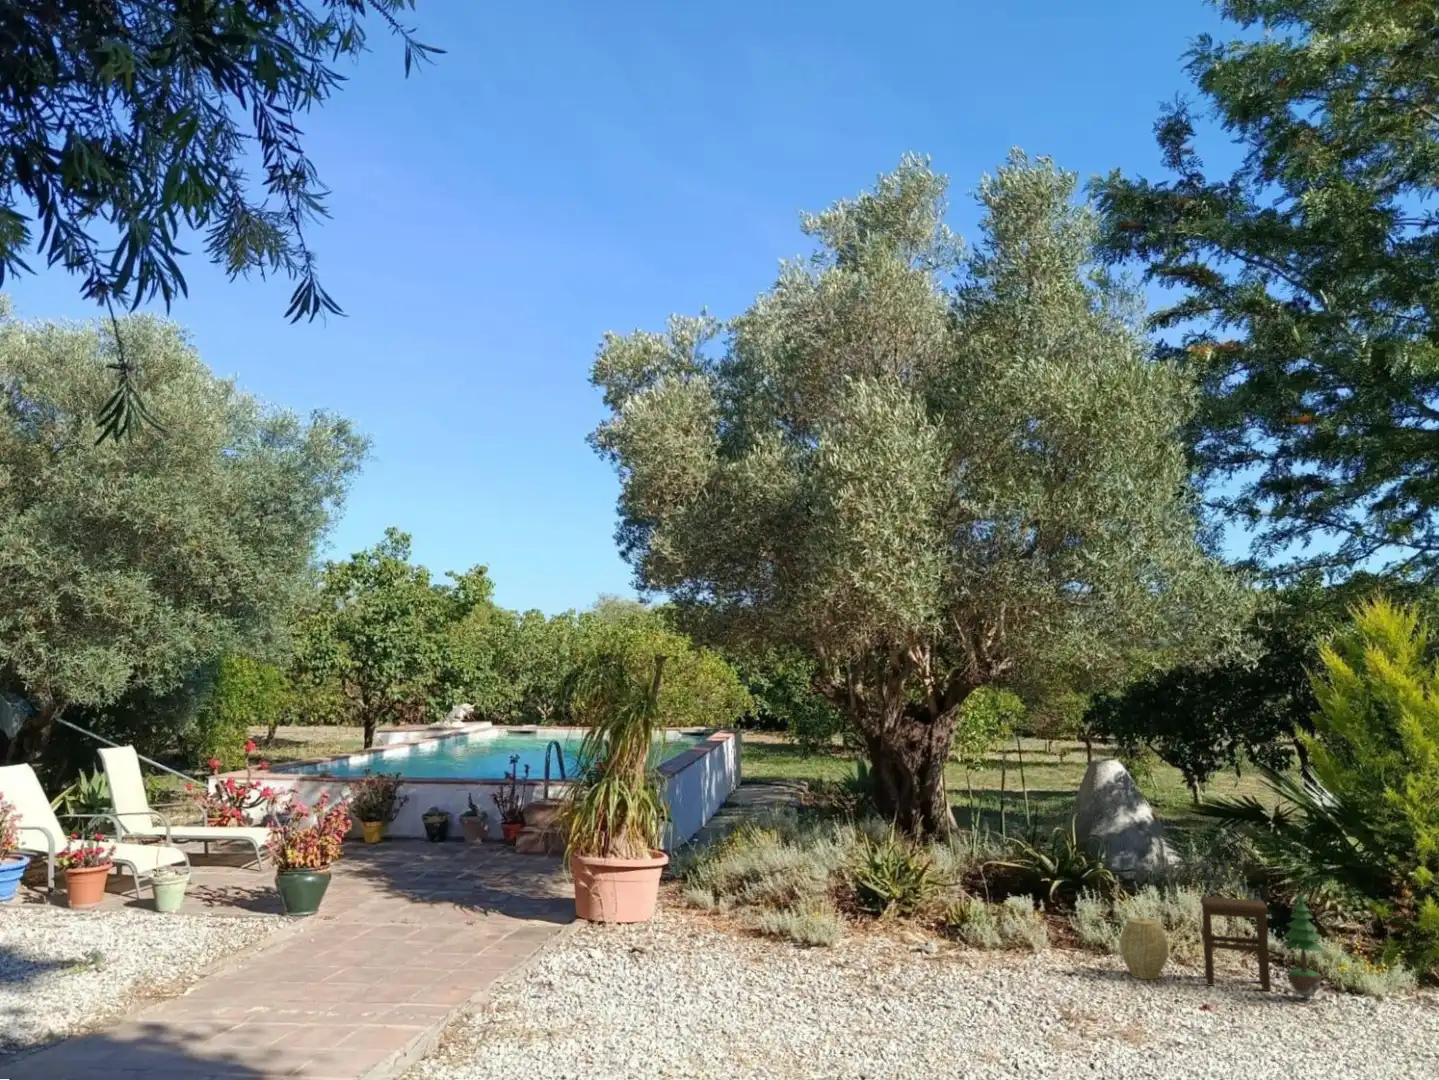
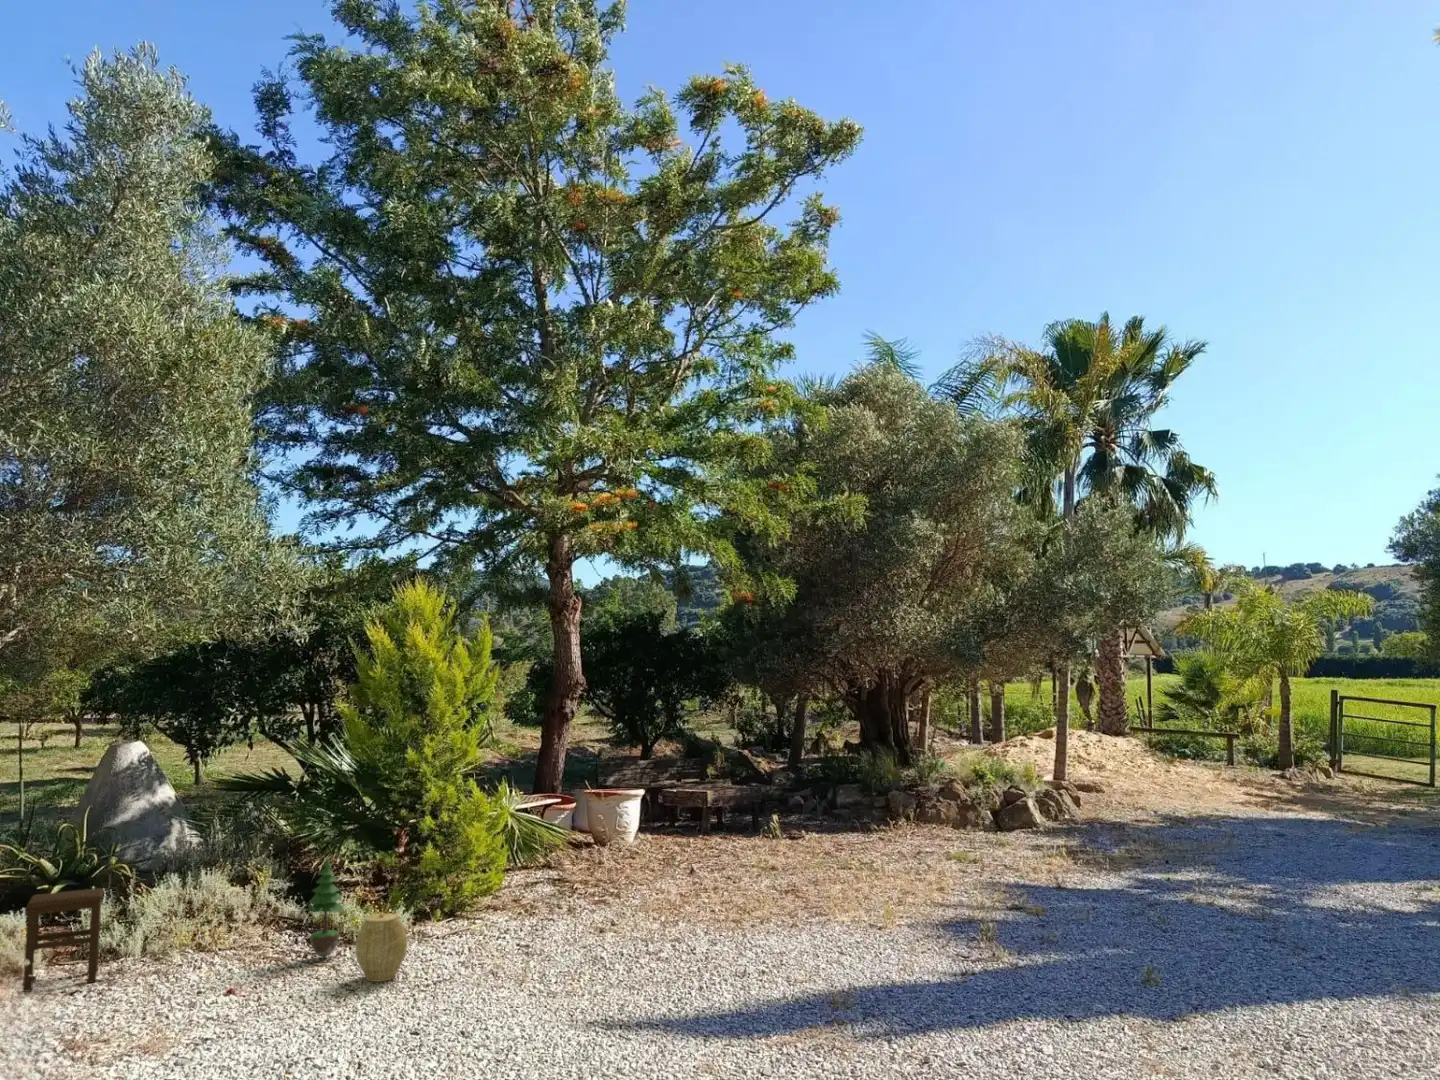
stool: present [1201,897,1270,991] -> present [23,888,104,992]
woven basket: present [1119,918,1168,979] -> present [355,914,408,982]

